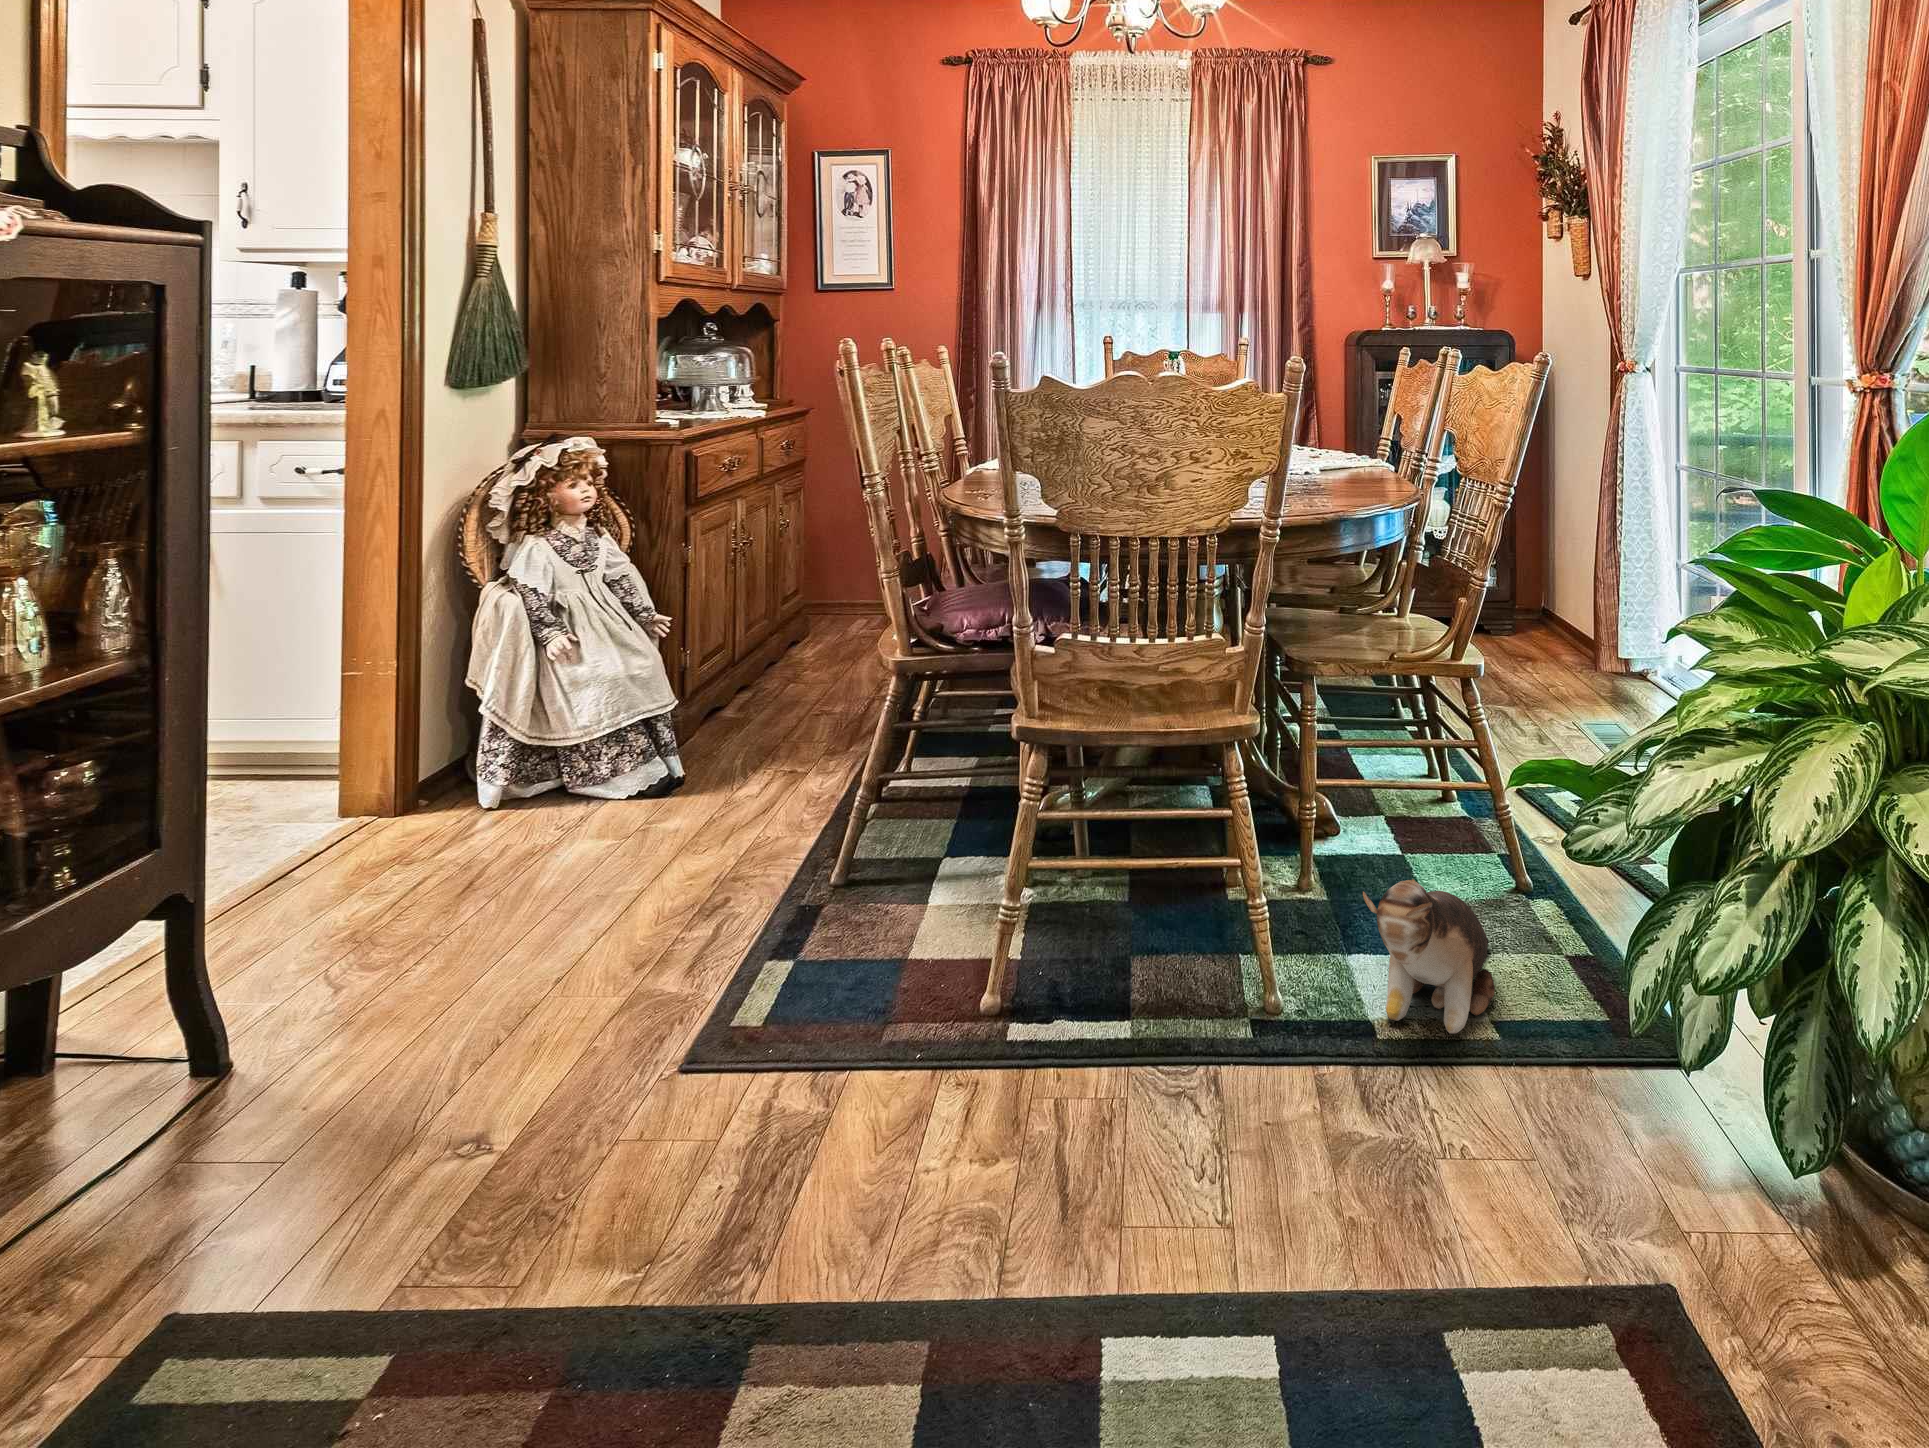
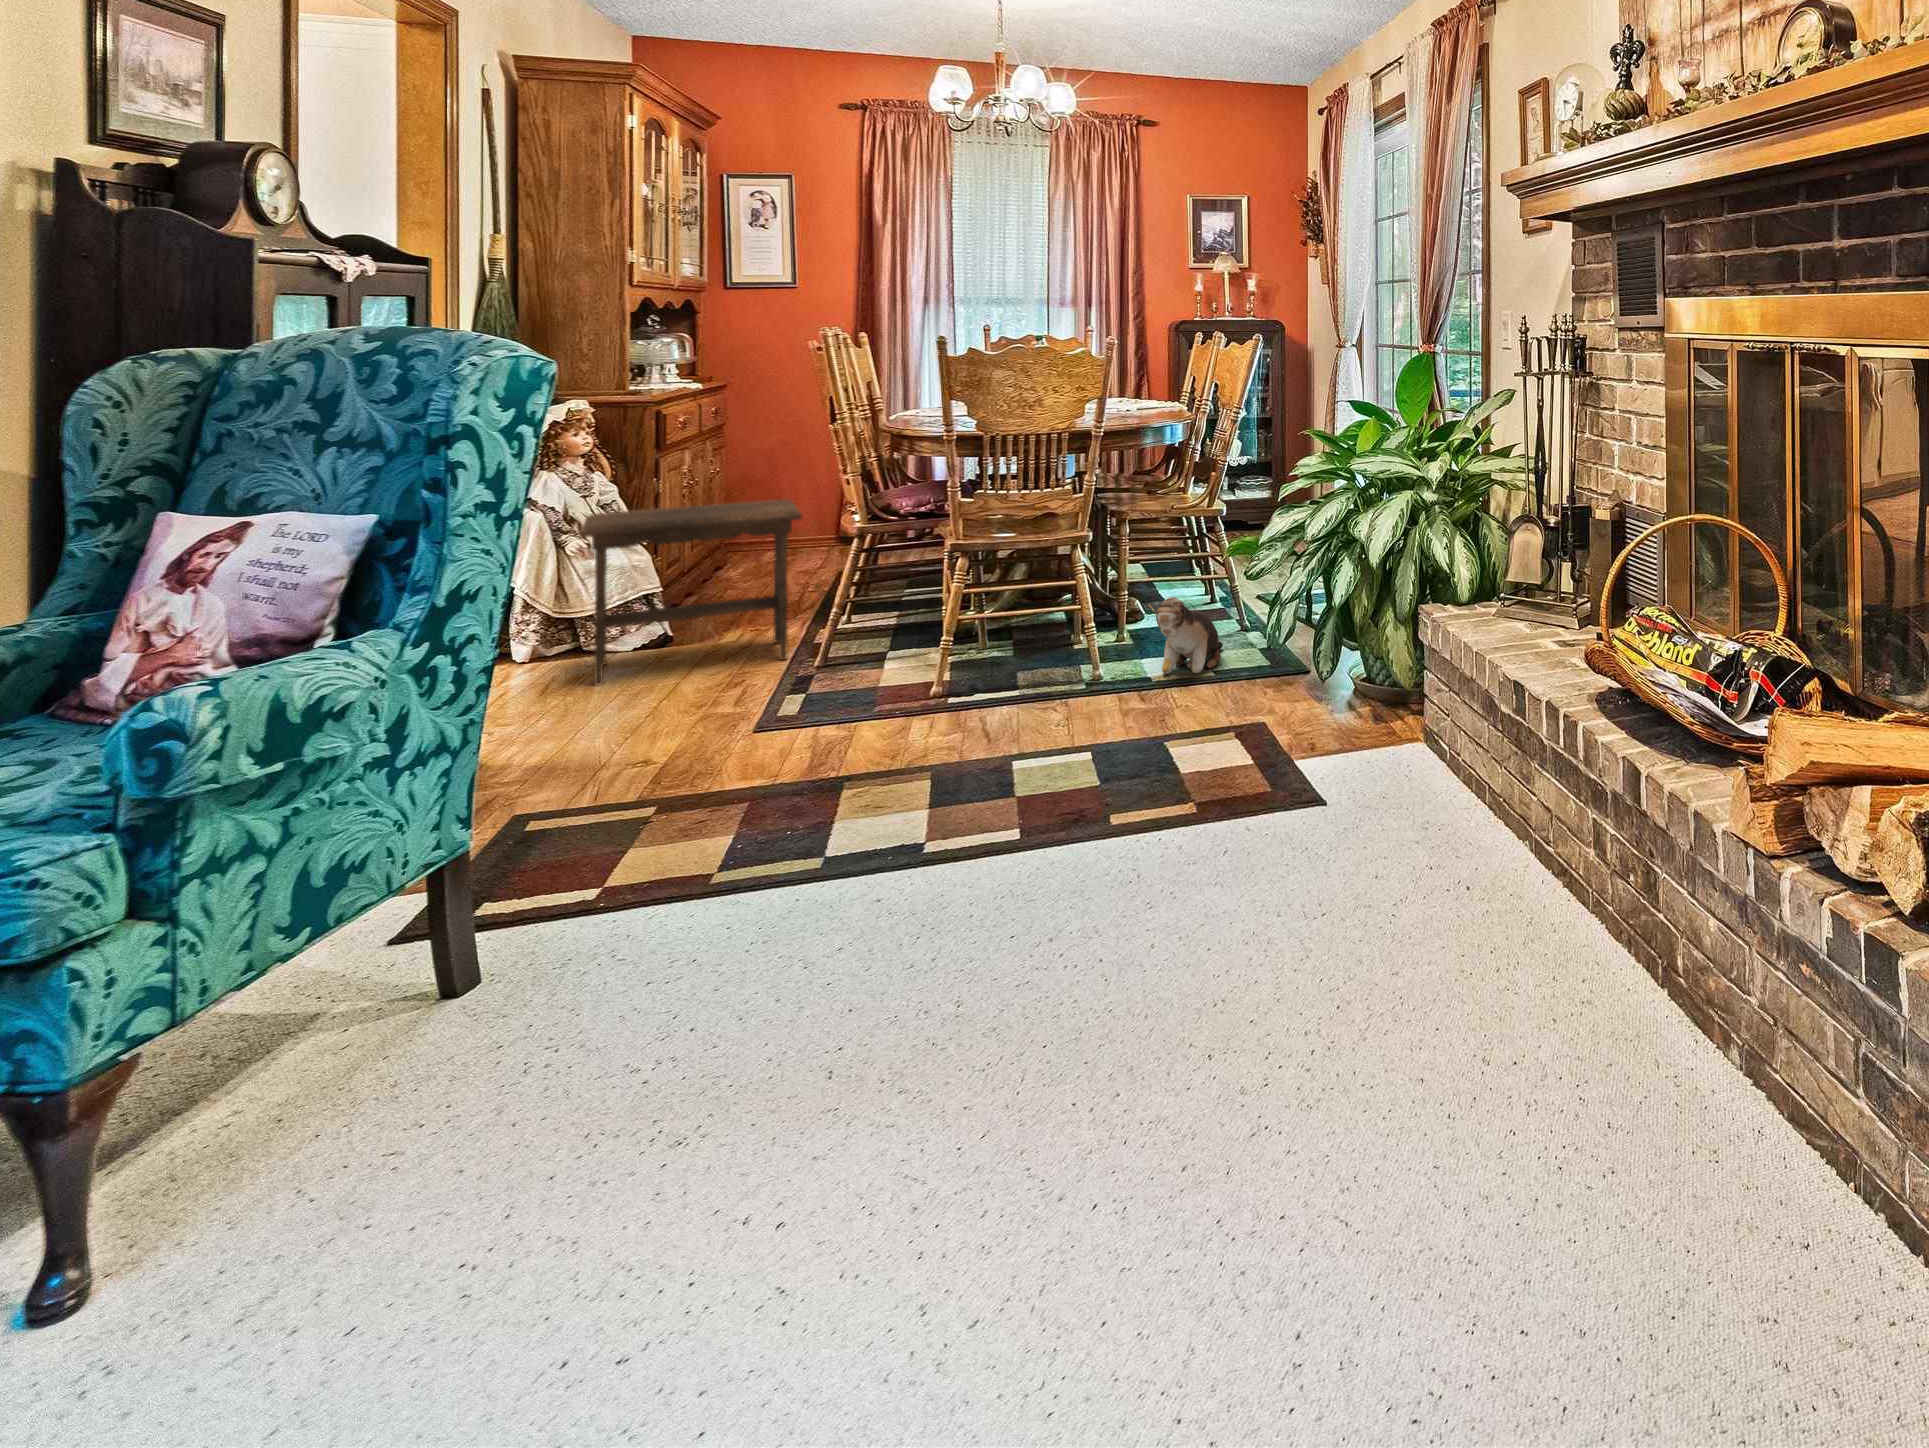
footstool: none [512,598,827,884] -> present [580,499,802,686]

